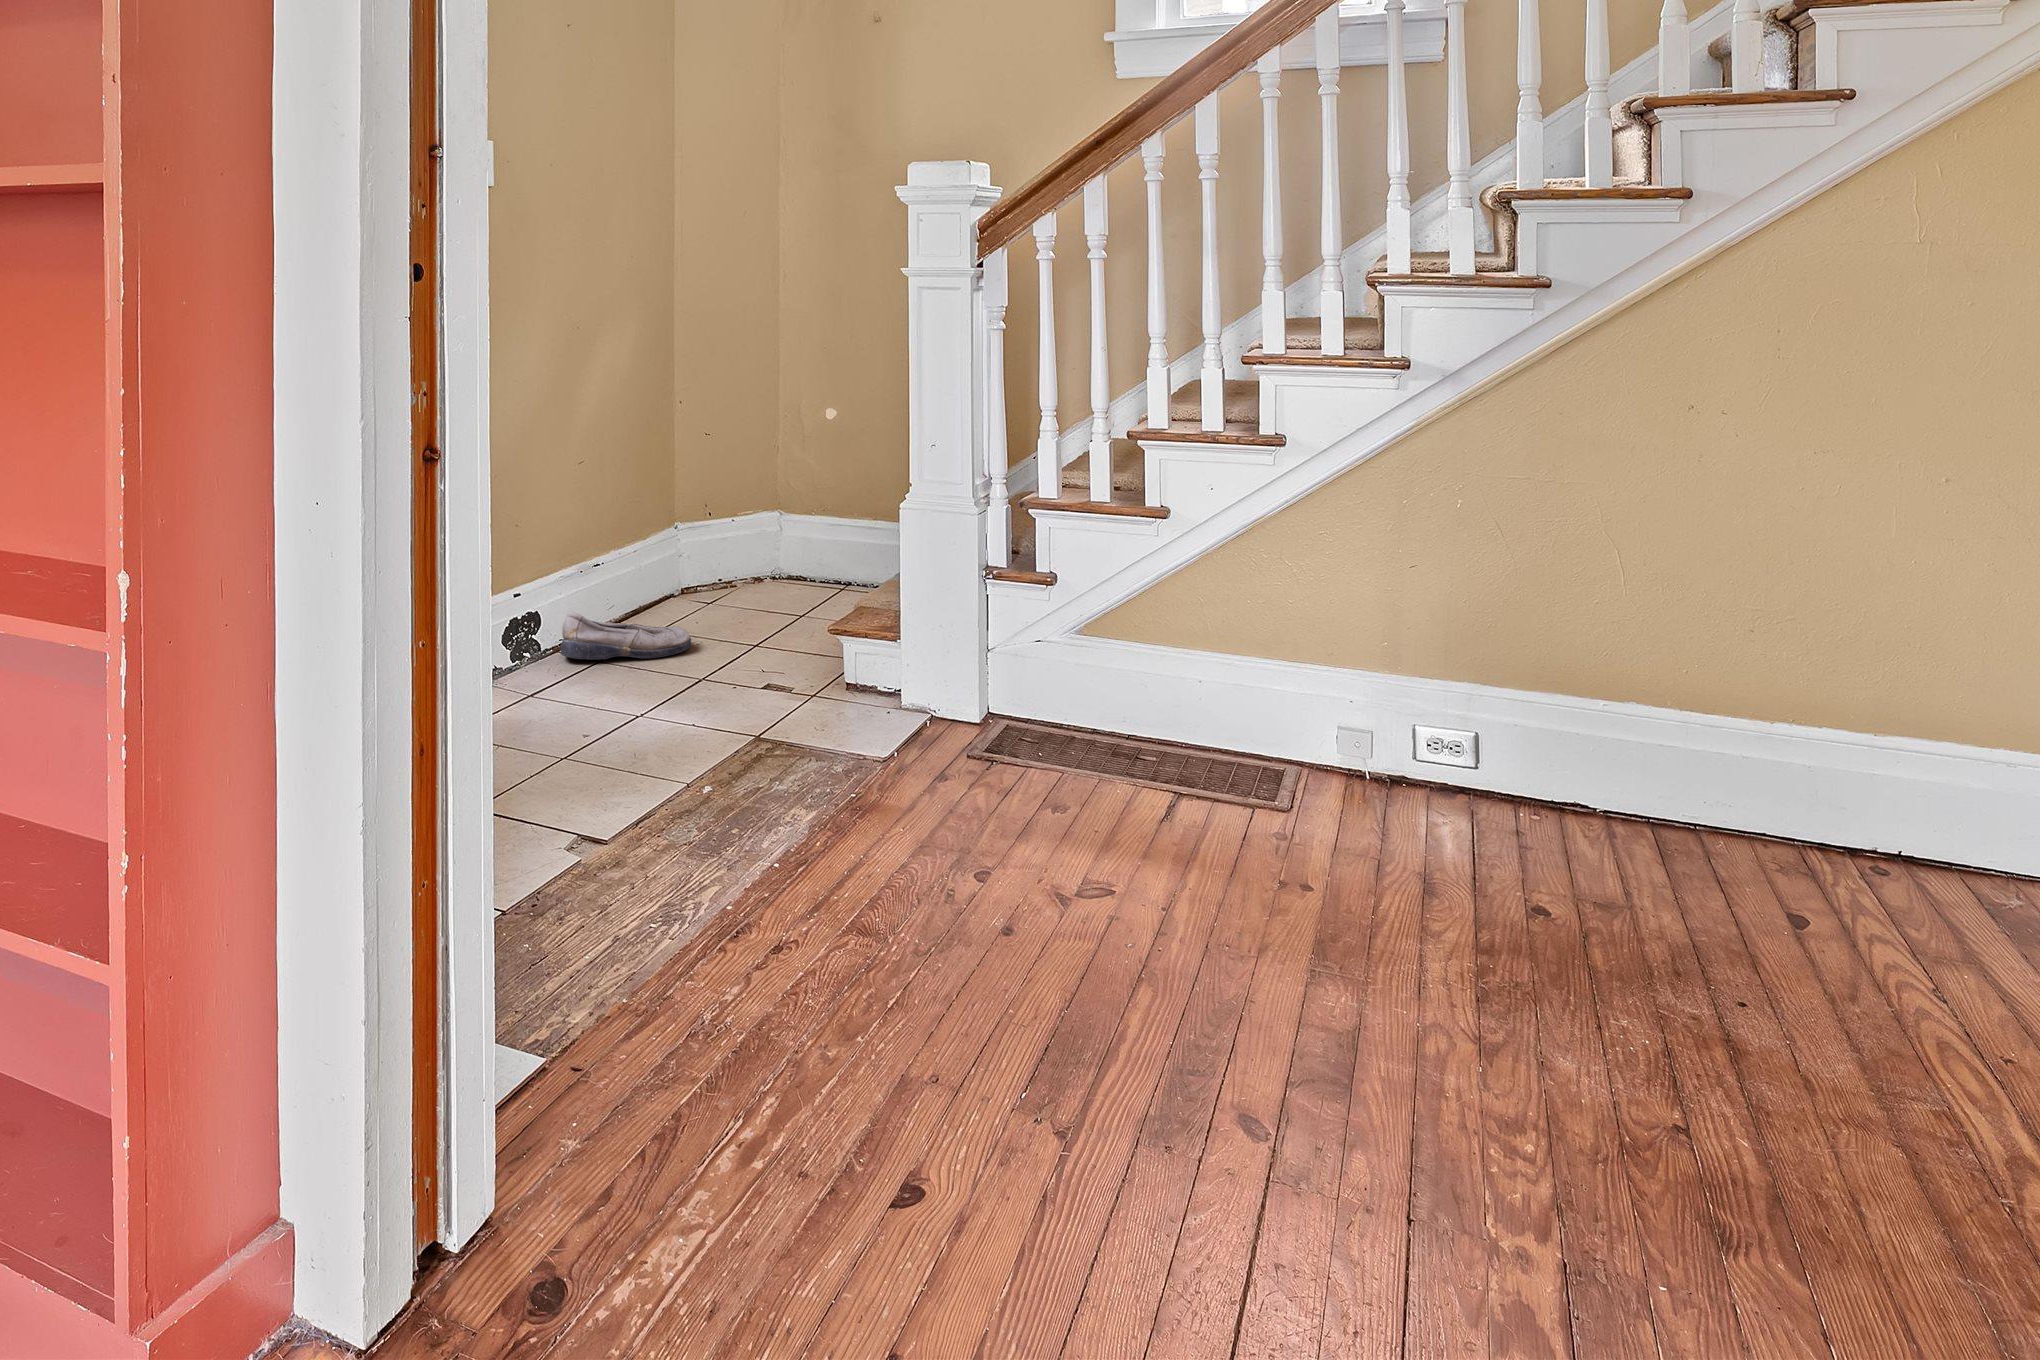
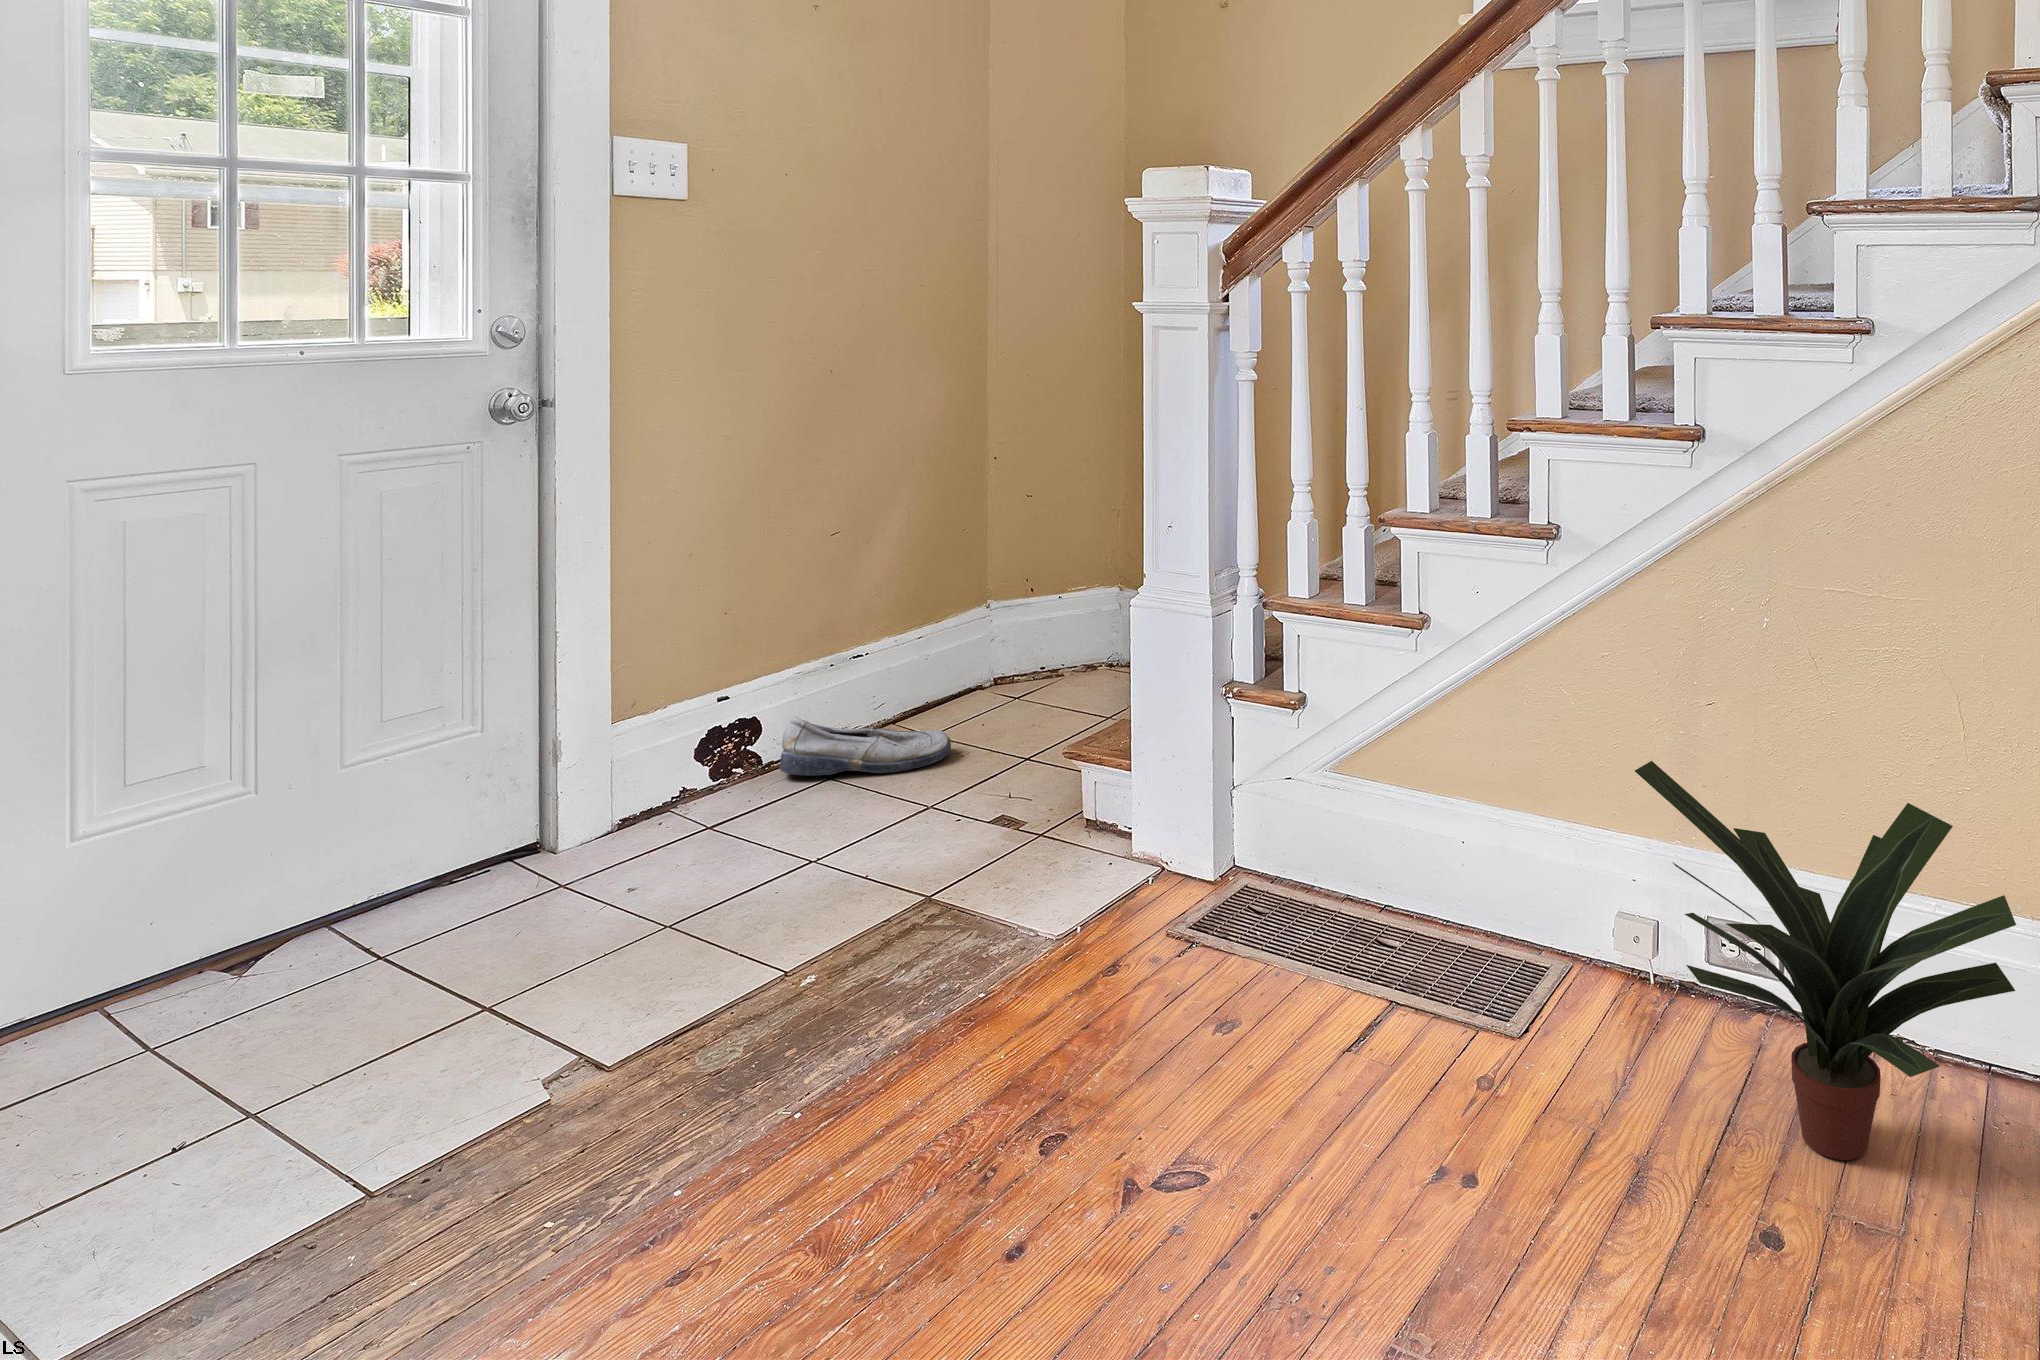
potted plant: none [1399,600,1700,873] -> present [1635,761,2016,1160]

